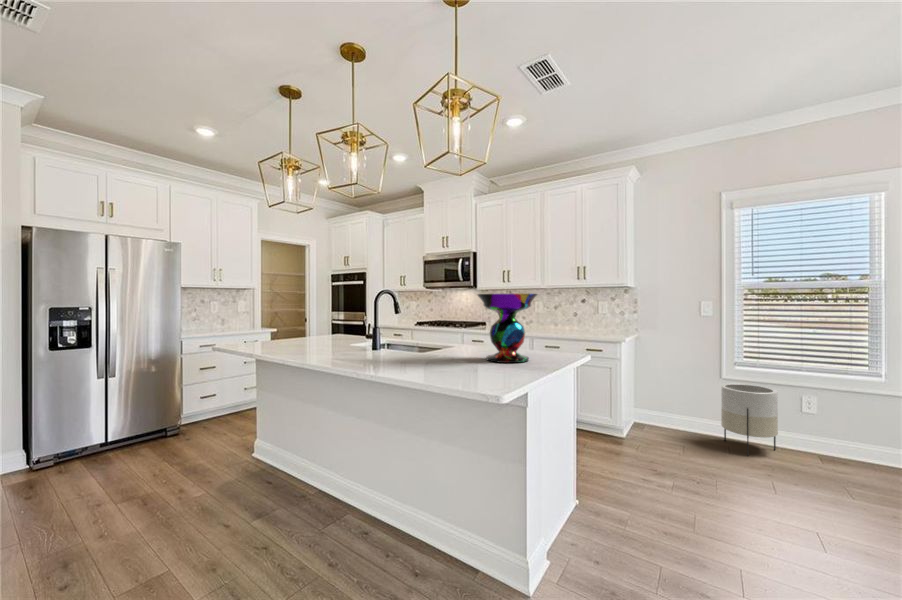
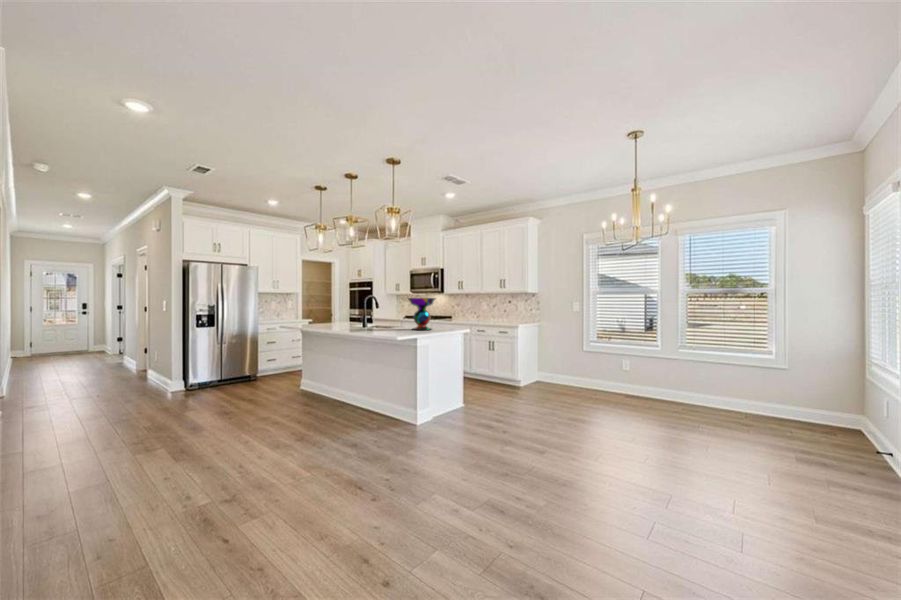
planter: present [721,384,778,456] -> none [574,353,604,393]

